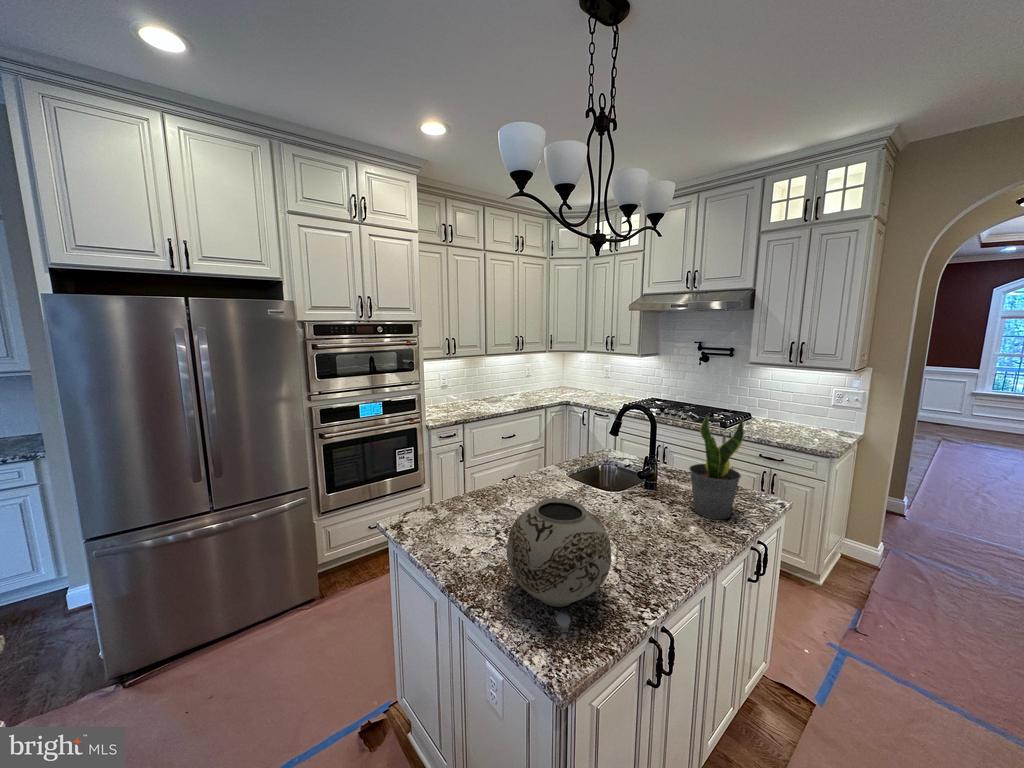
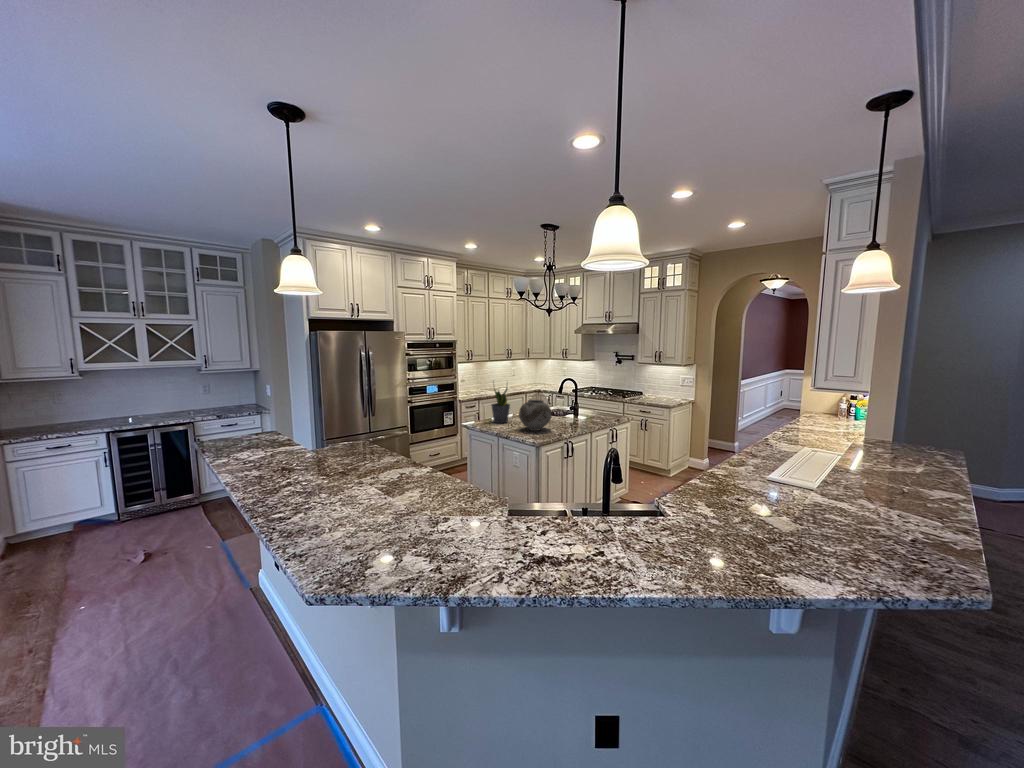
potted plant: present [689,415,744,519] -> present [491,387,510,423]

